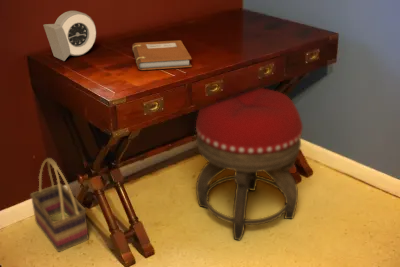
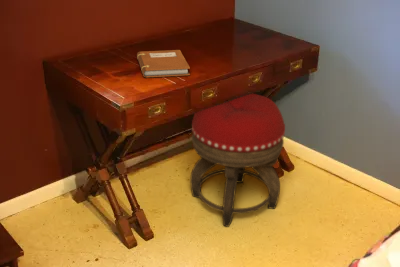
alarm clock: present [43,11,96,61] -> none [60,23,105,67]
basket: present [30,158,89,252] -> none [43,152,95,235]

